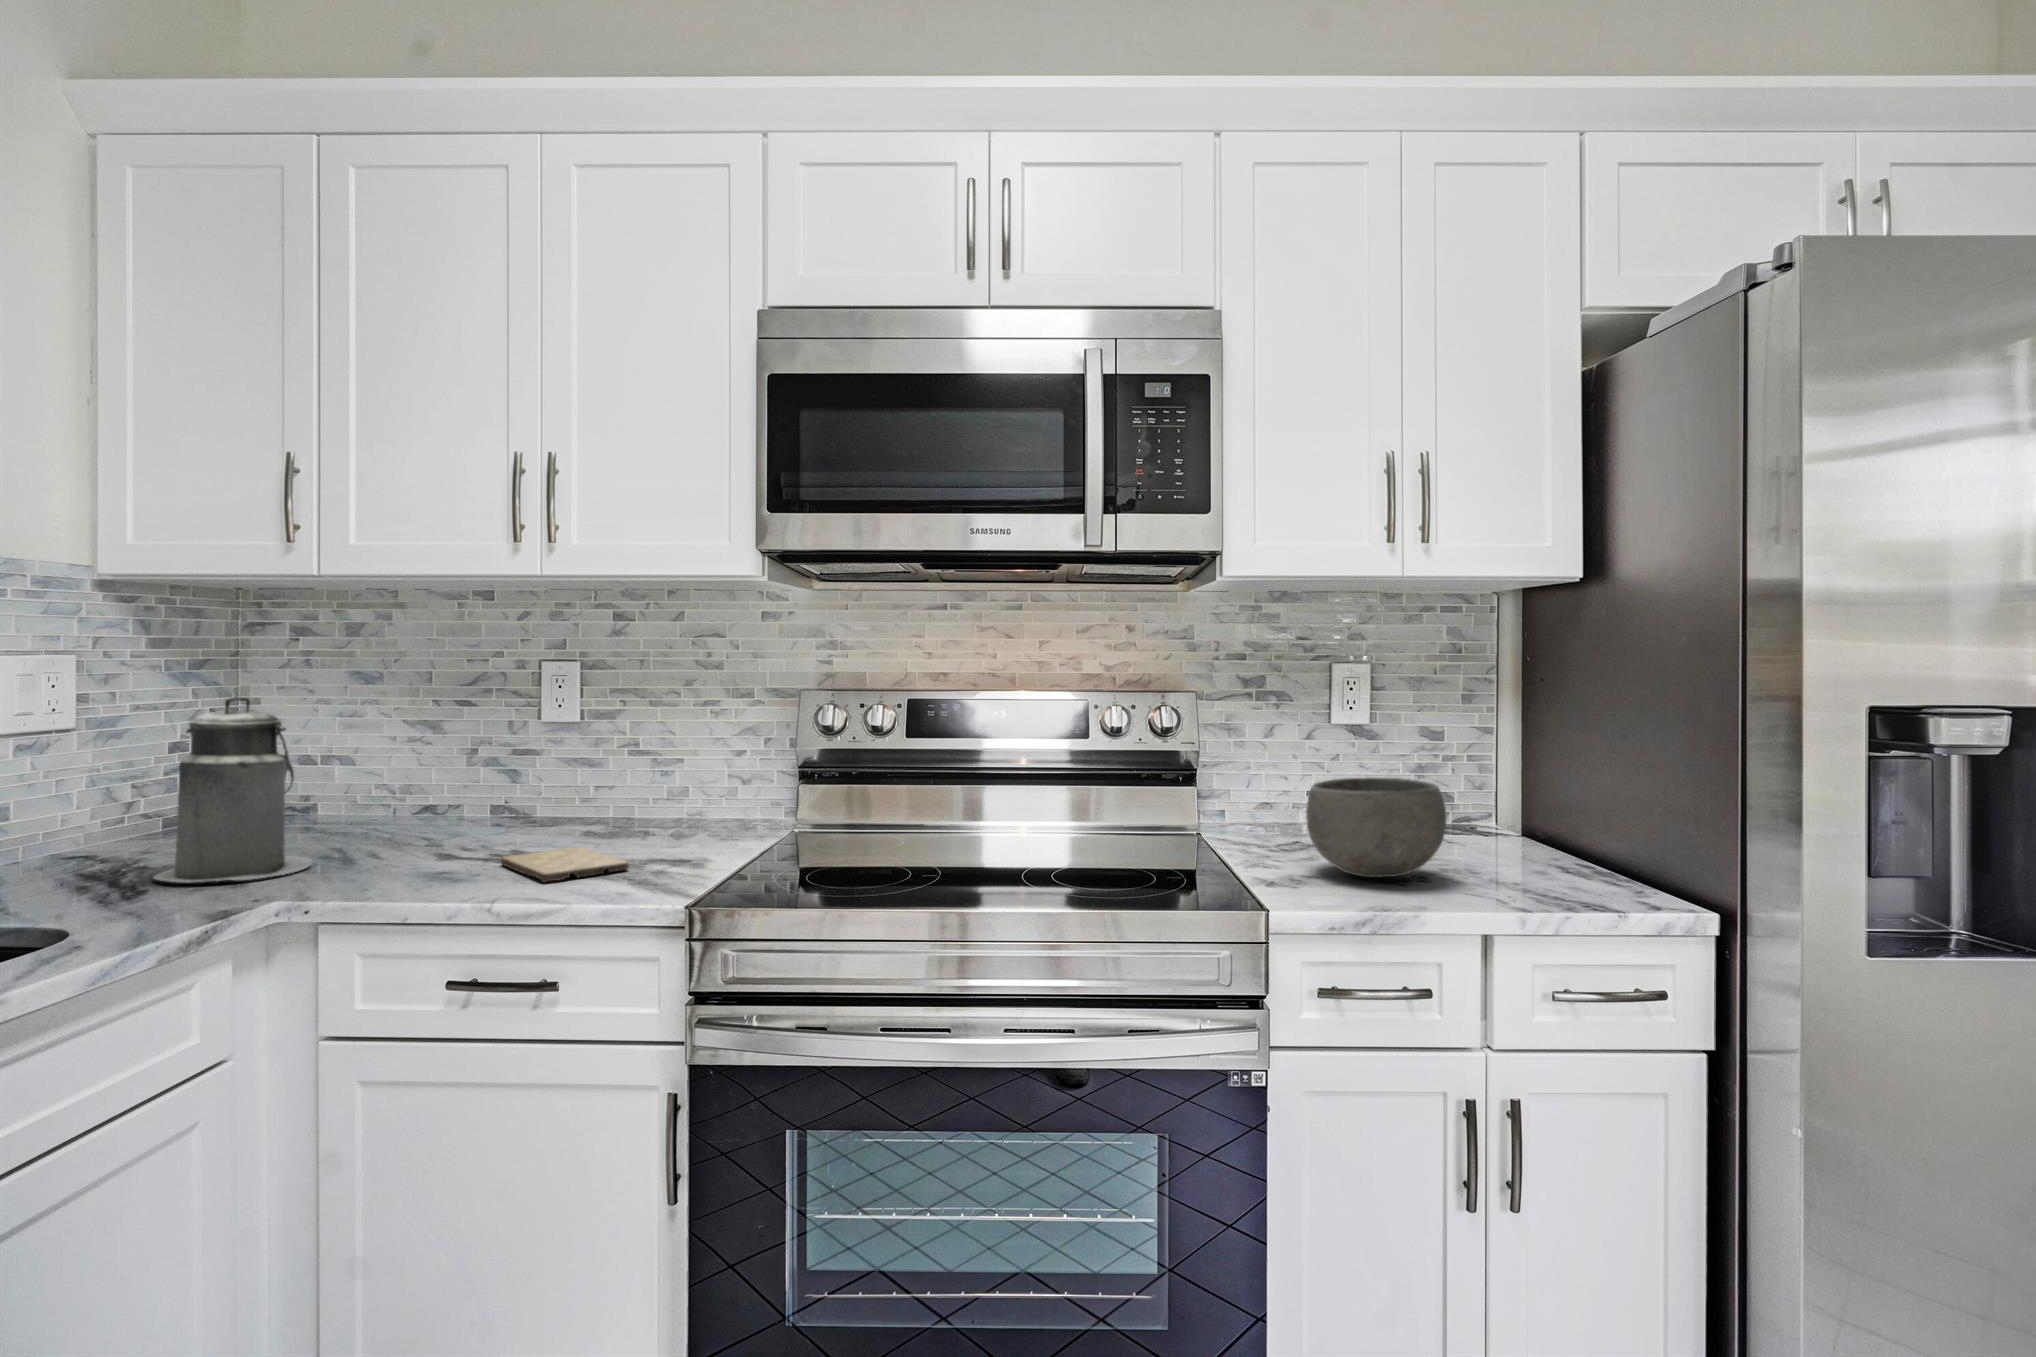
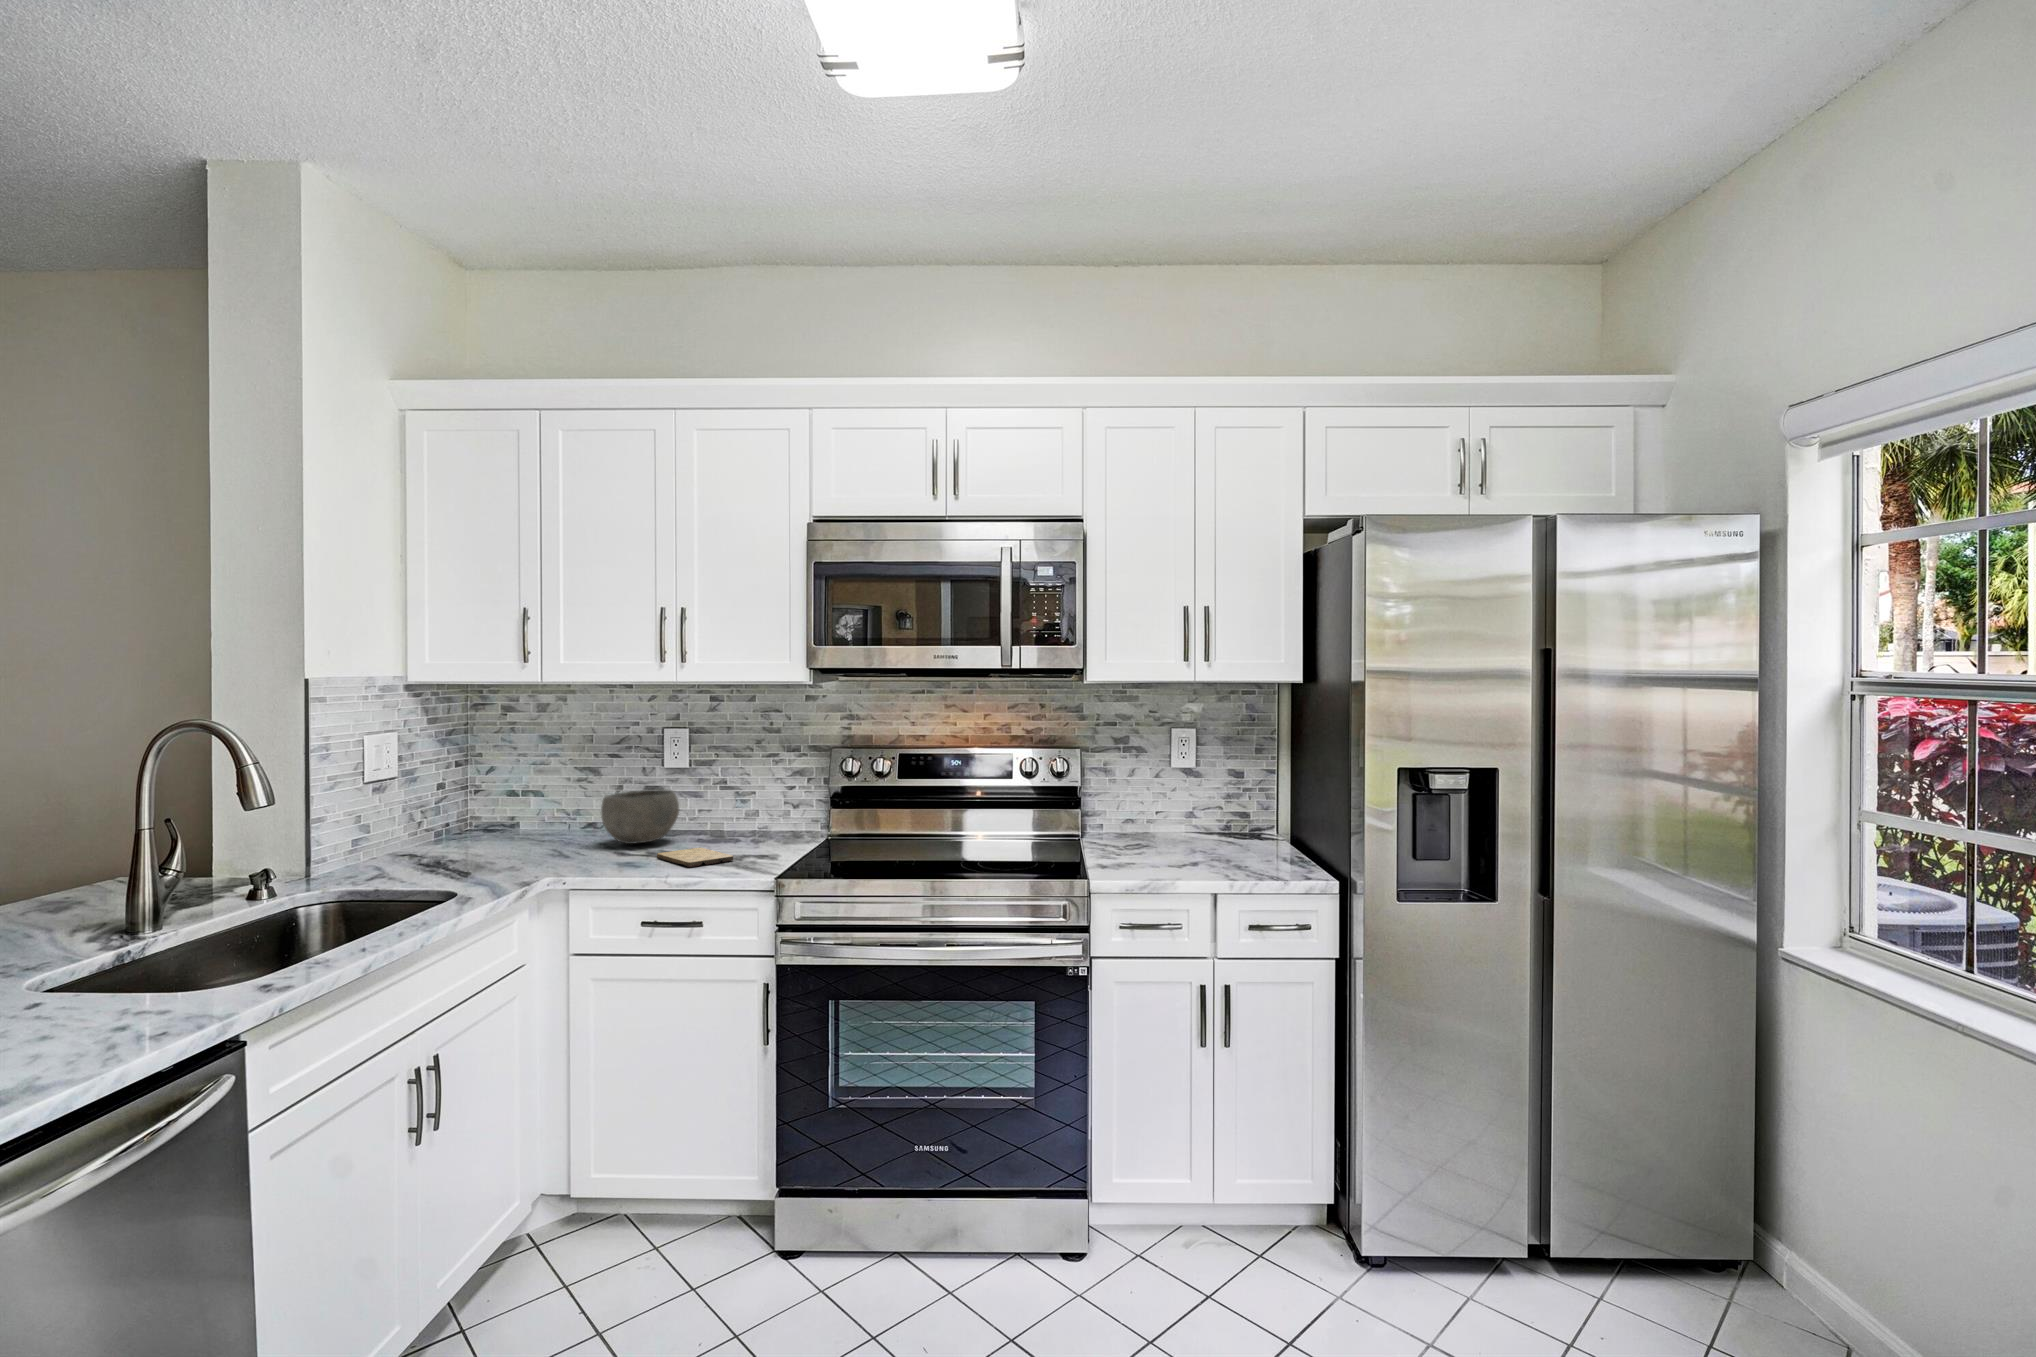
canister: present [153,697,312,882] -> none [465,761,547,868]
bowl: present [1306,778,1447,878] -> present [601,789,679,844]

